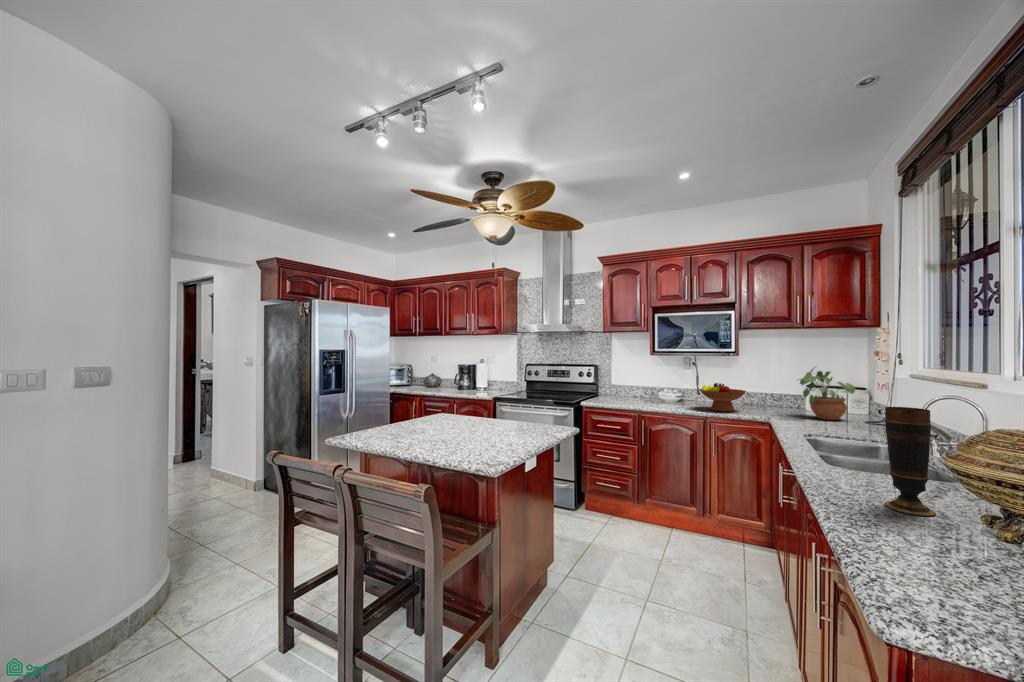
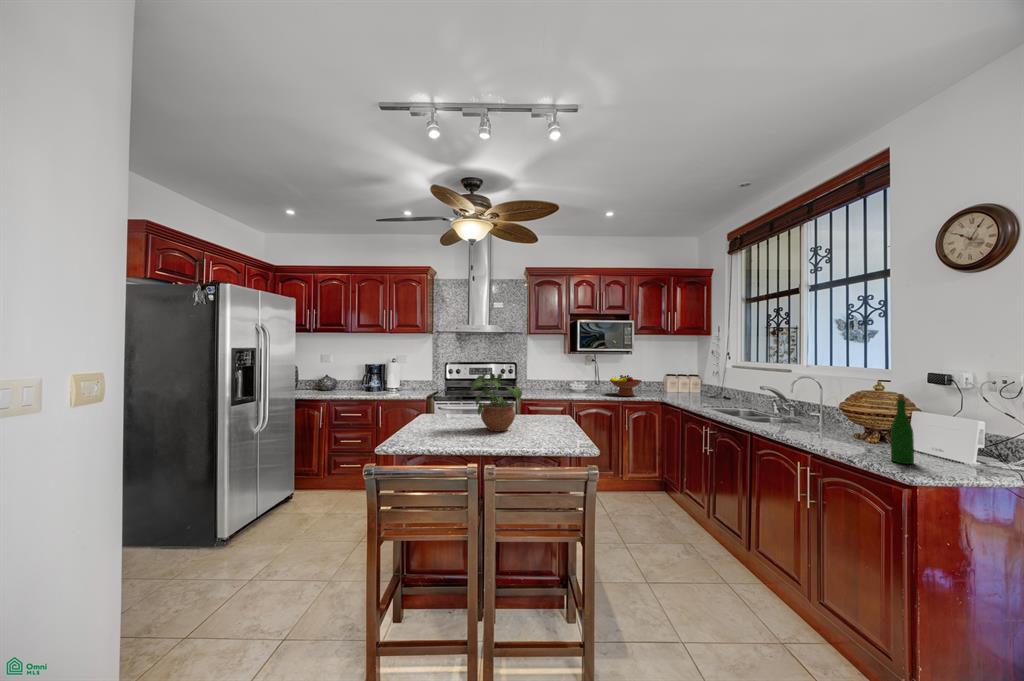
potted plant: present [800,367,855,420] -> present [471,373,522,432]
vase: present [884,407,936,516] -> none [820,384,848,444]
wine bottle: none [937,430,988,571] -> present [891,394,914,464]

